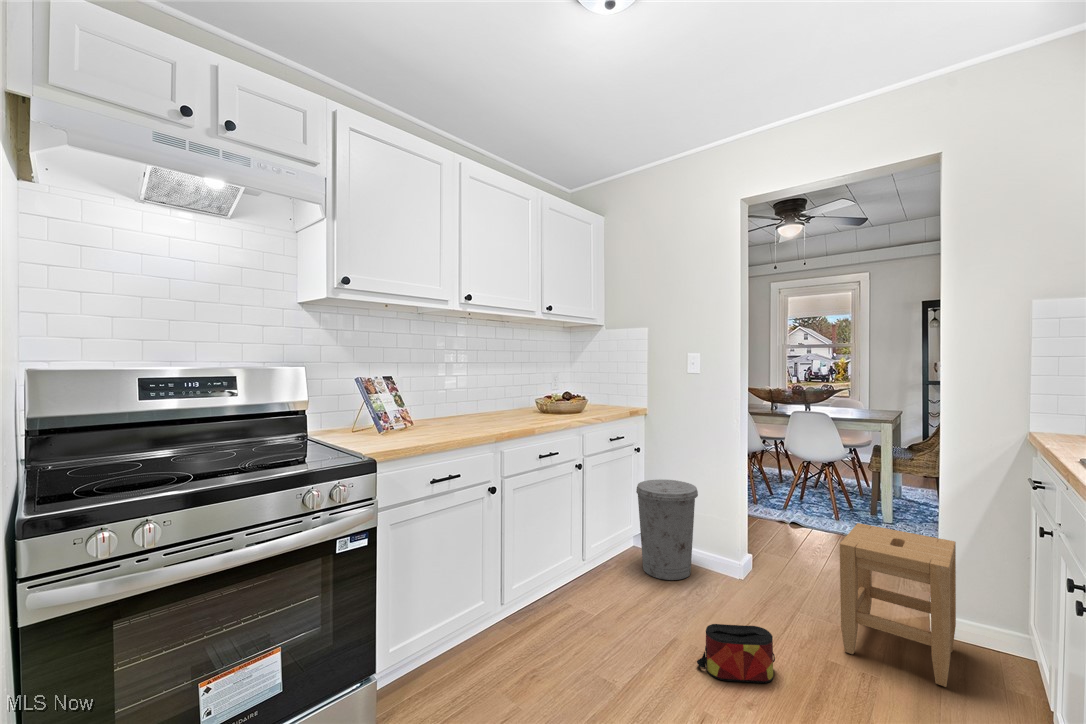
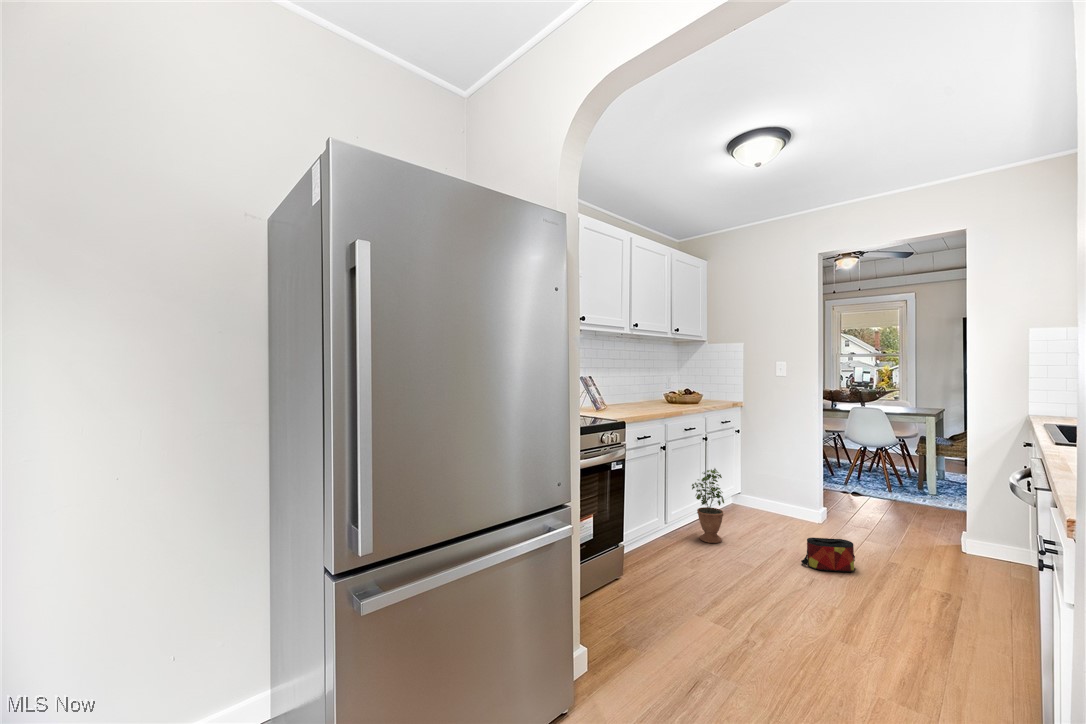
trash can: present [636,480,698,580] -> none [739,454,786,523]
potted plant: none [553,506,600,623] -> present [692,469,724,543]
stool: present [840,523,956,687] -> none [897,478,982,577]

